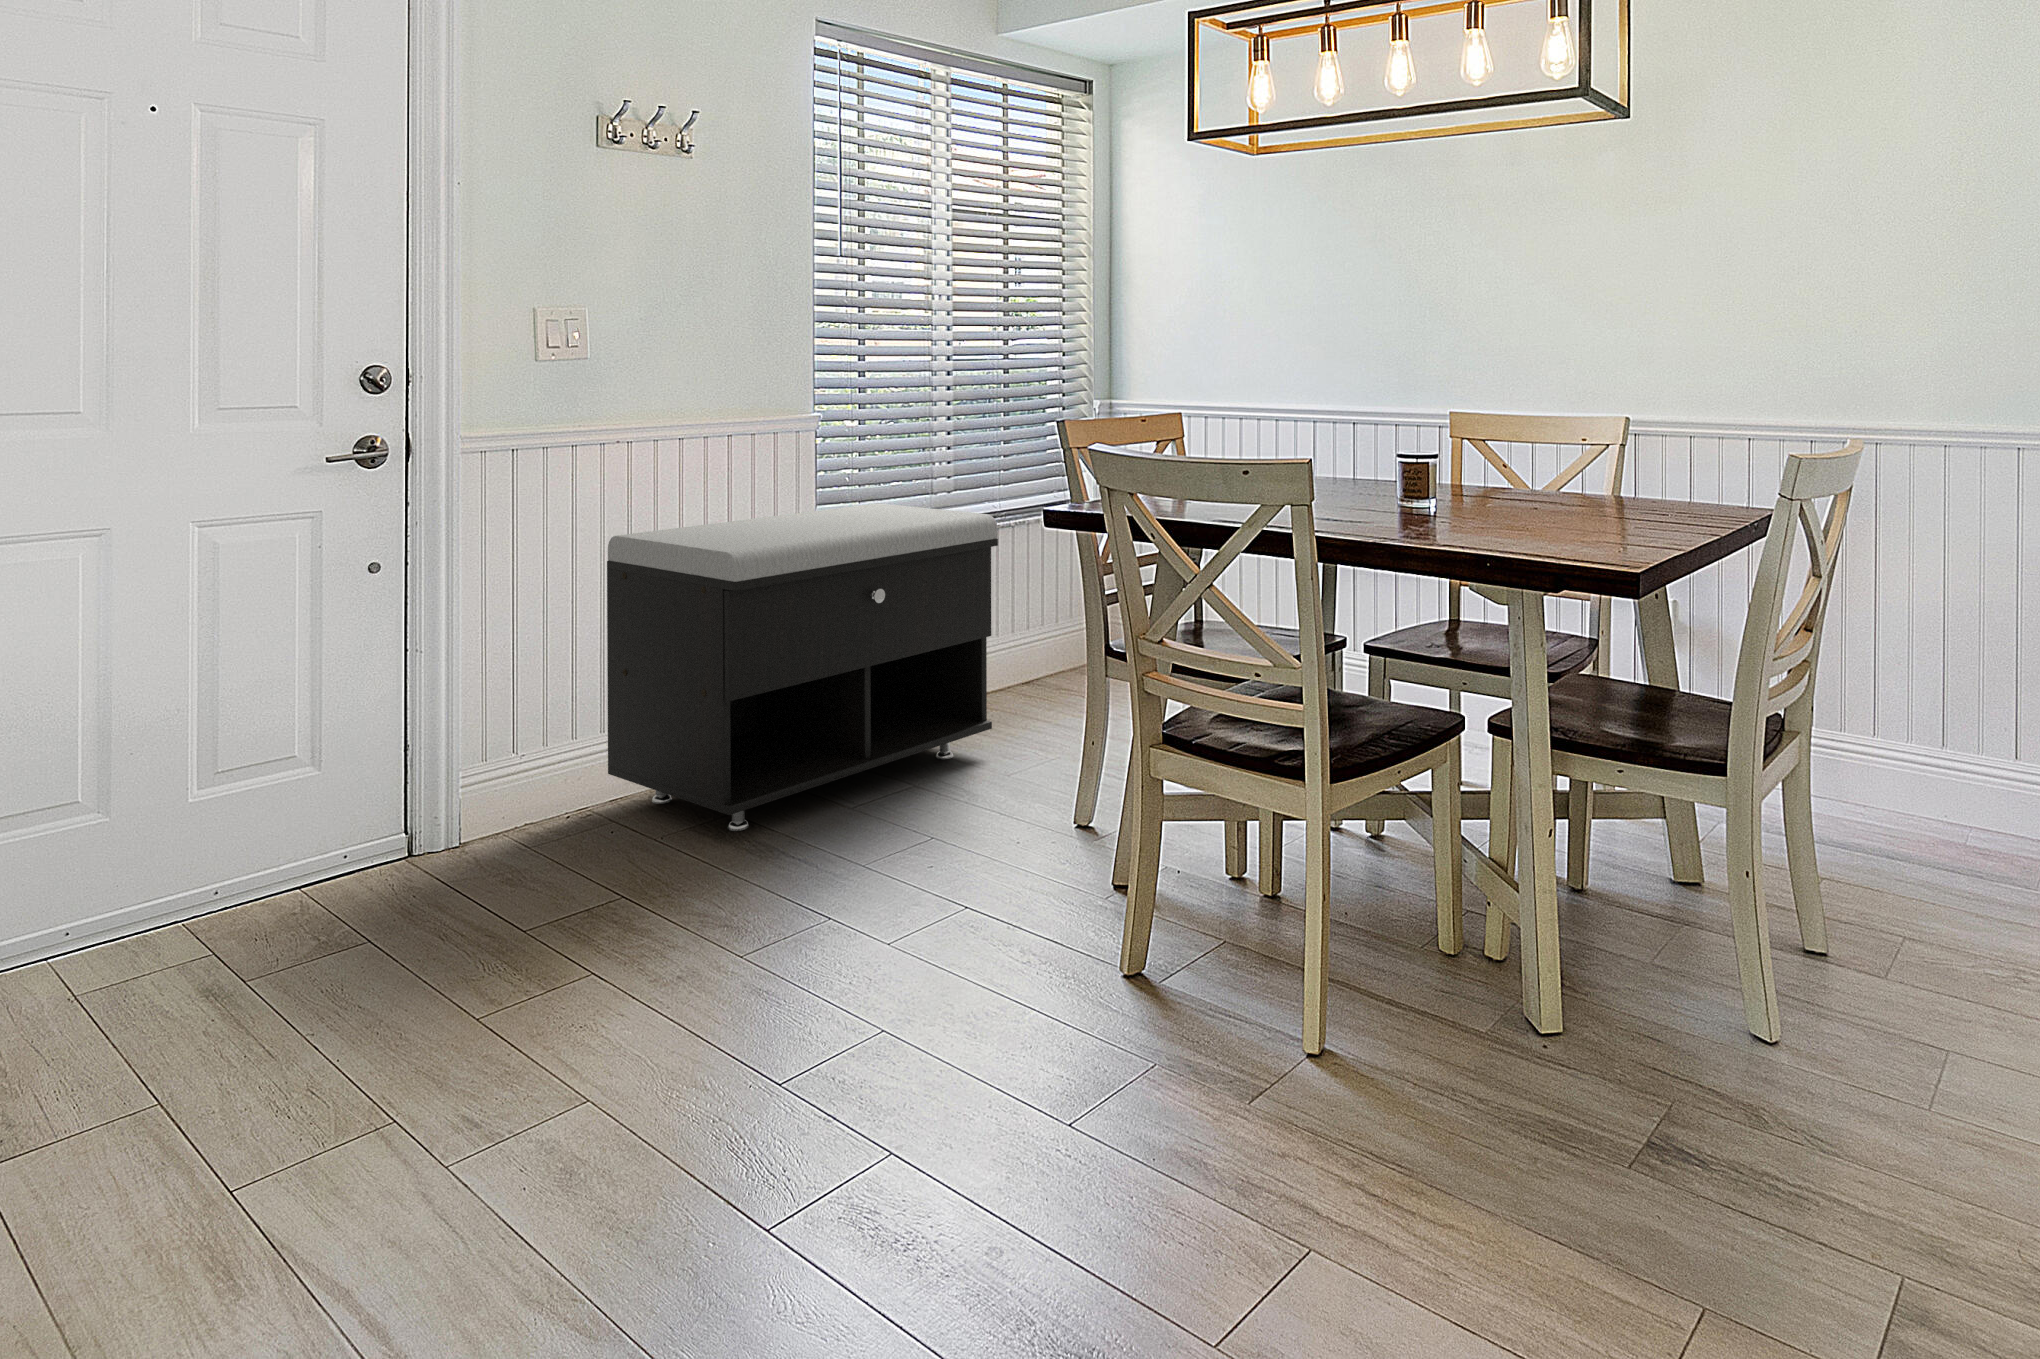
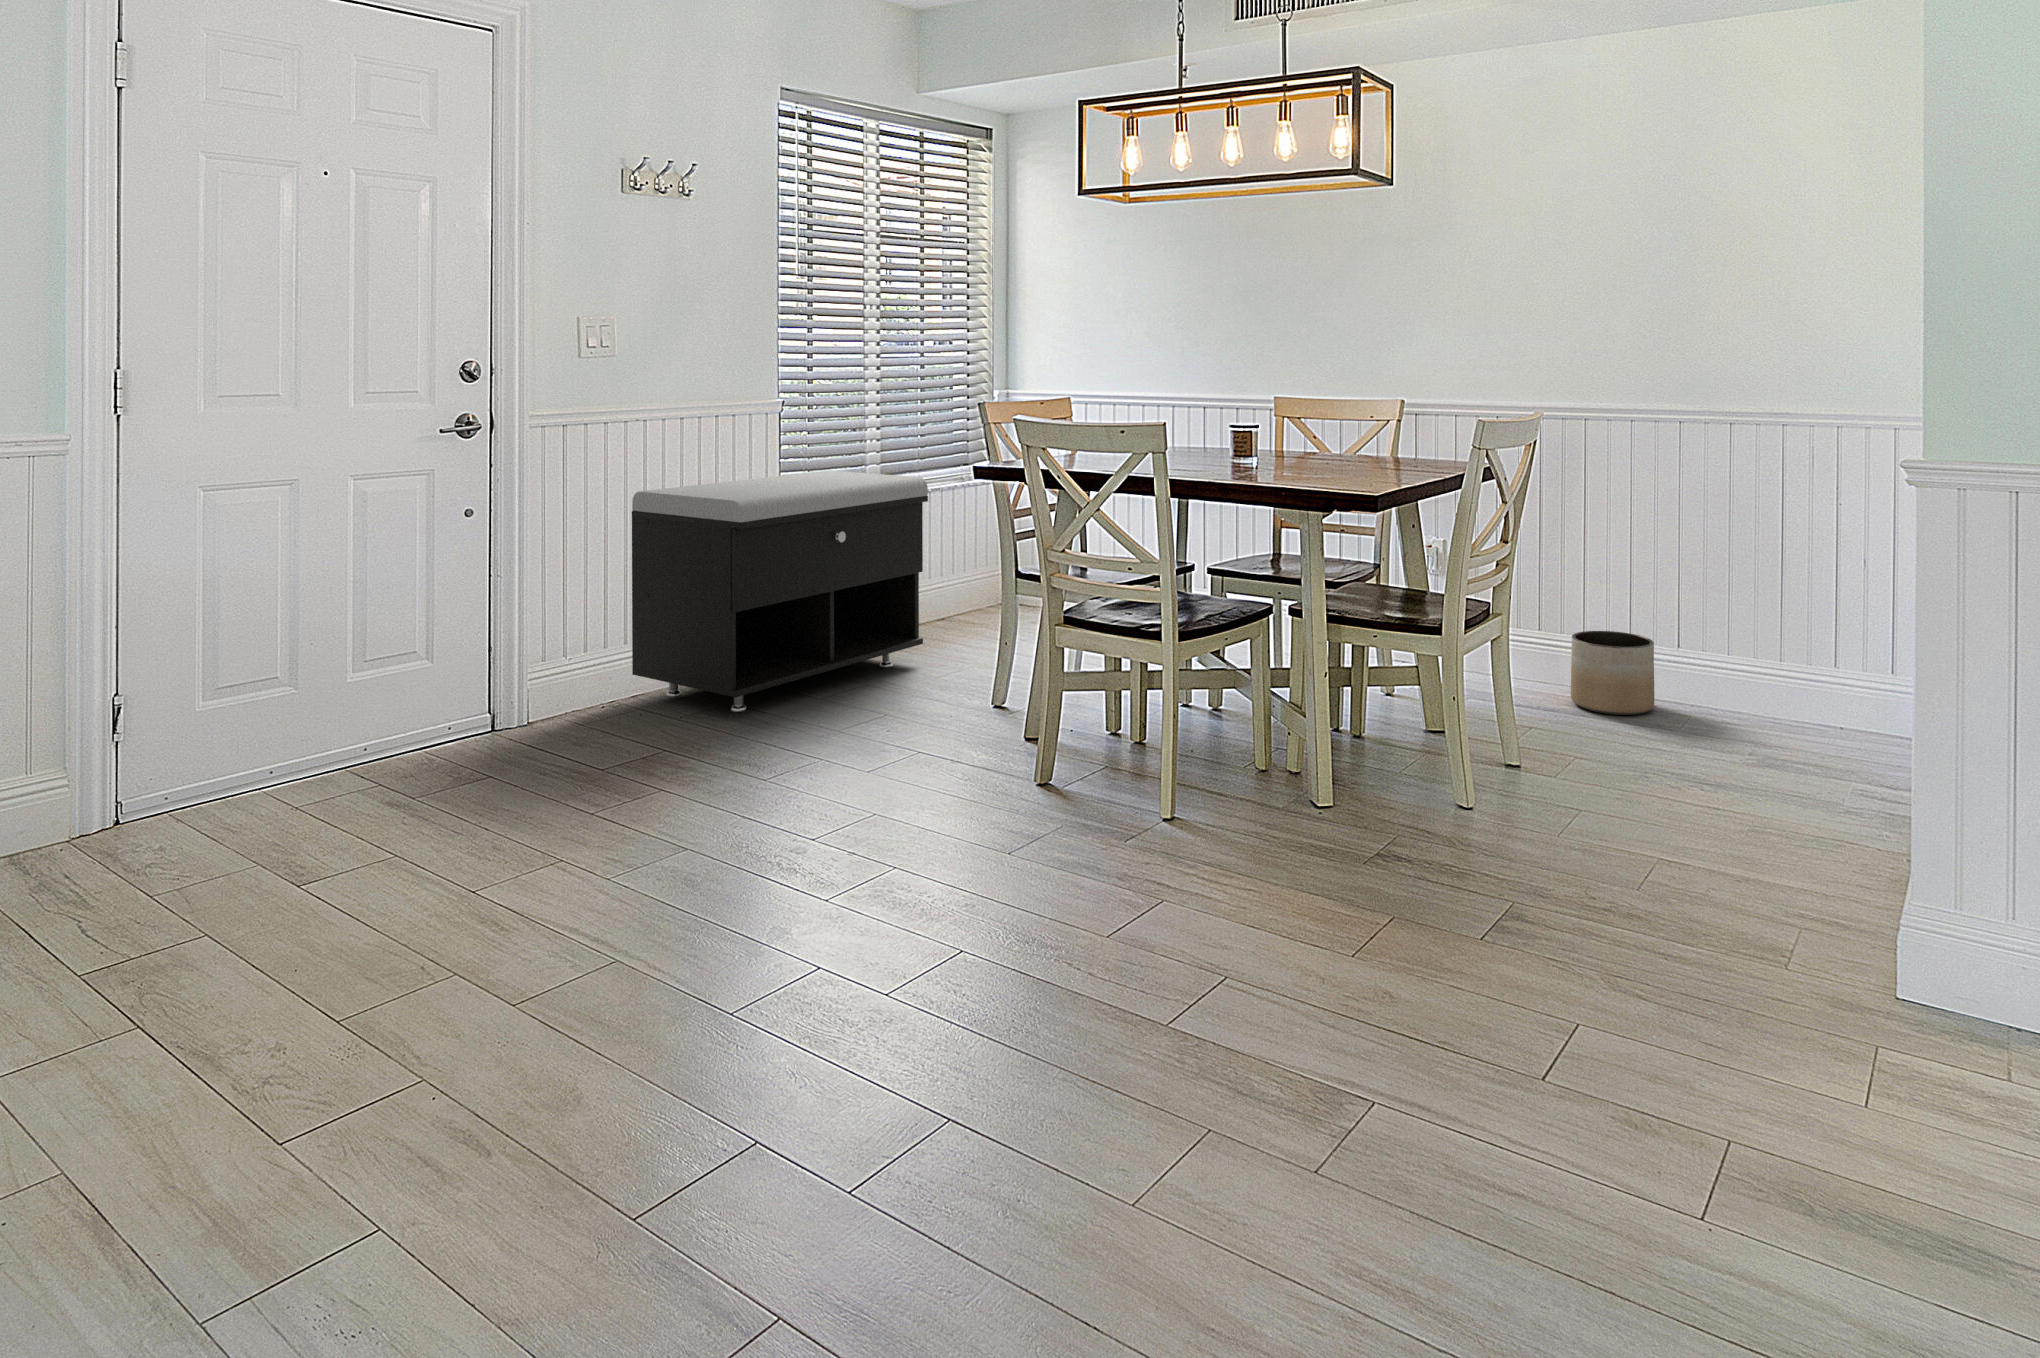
planter: none [1864,734,1988,858] -> present [1571,631,1654,715]

